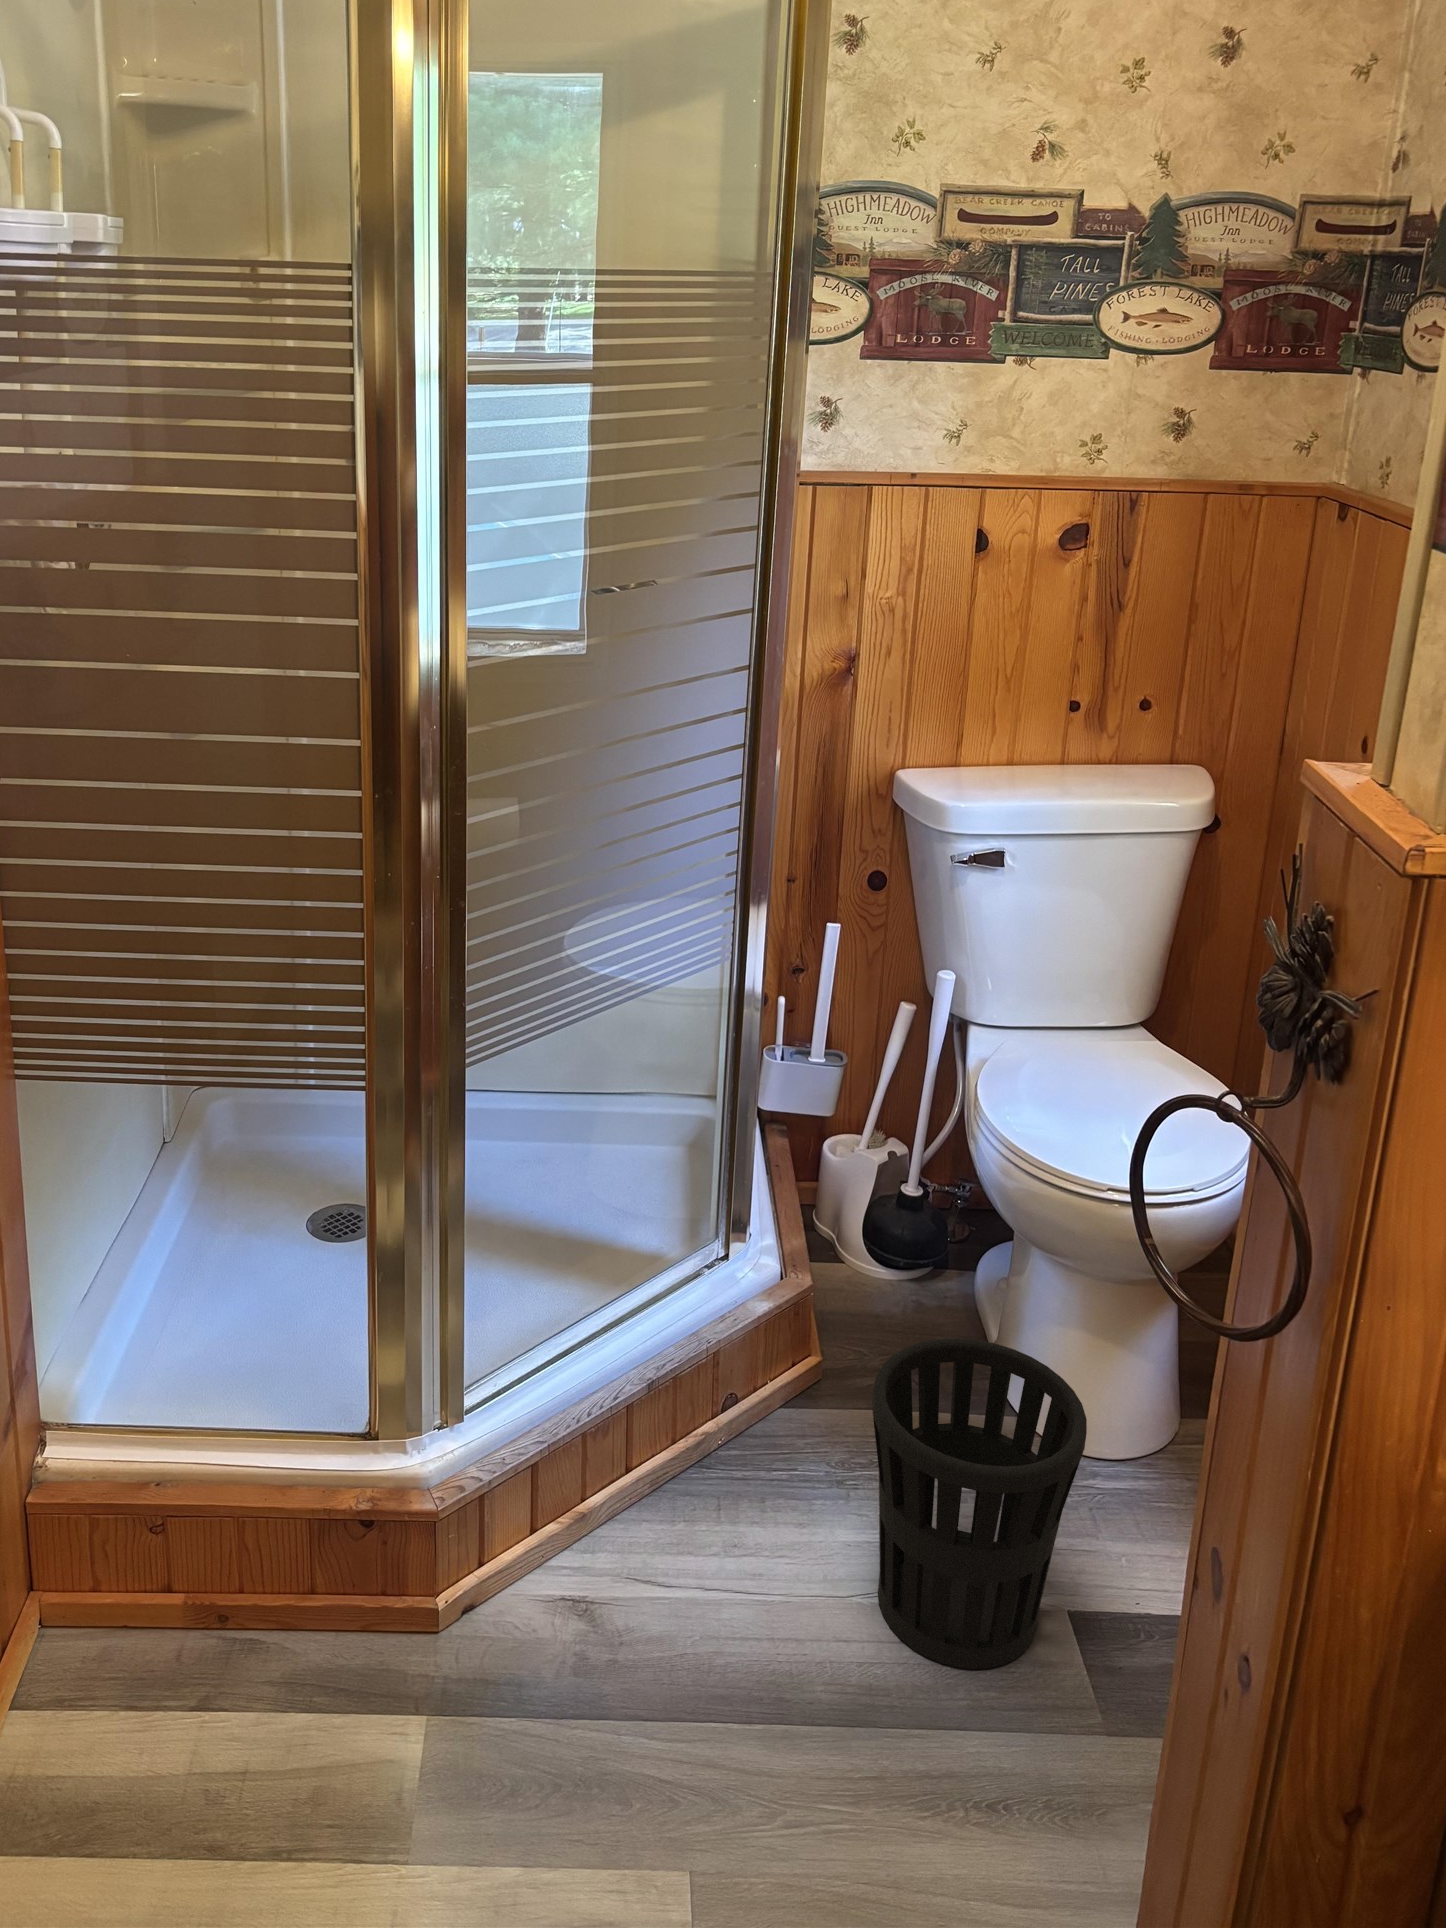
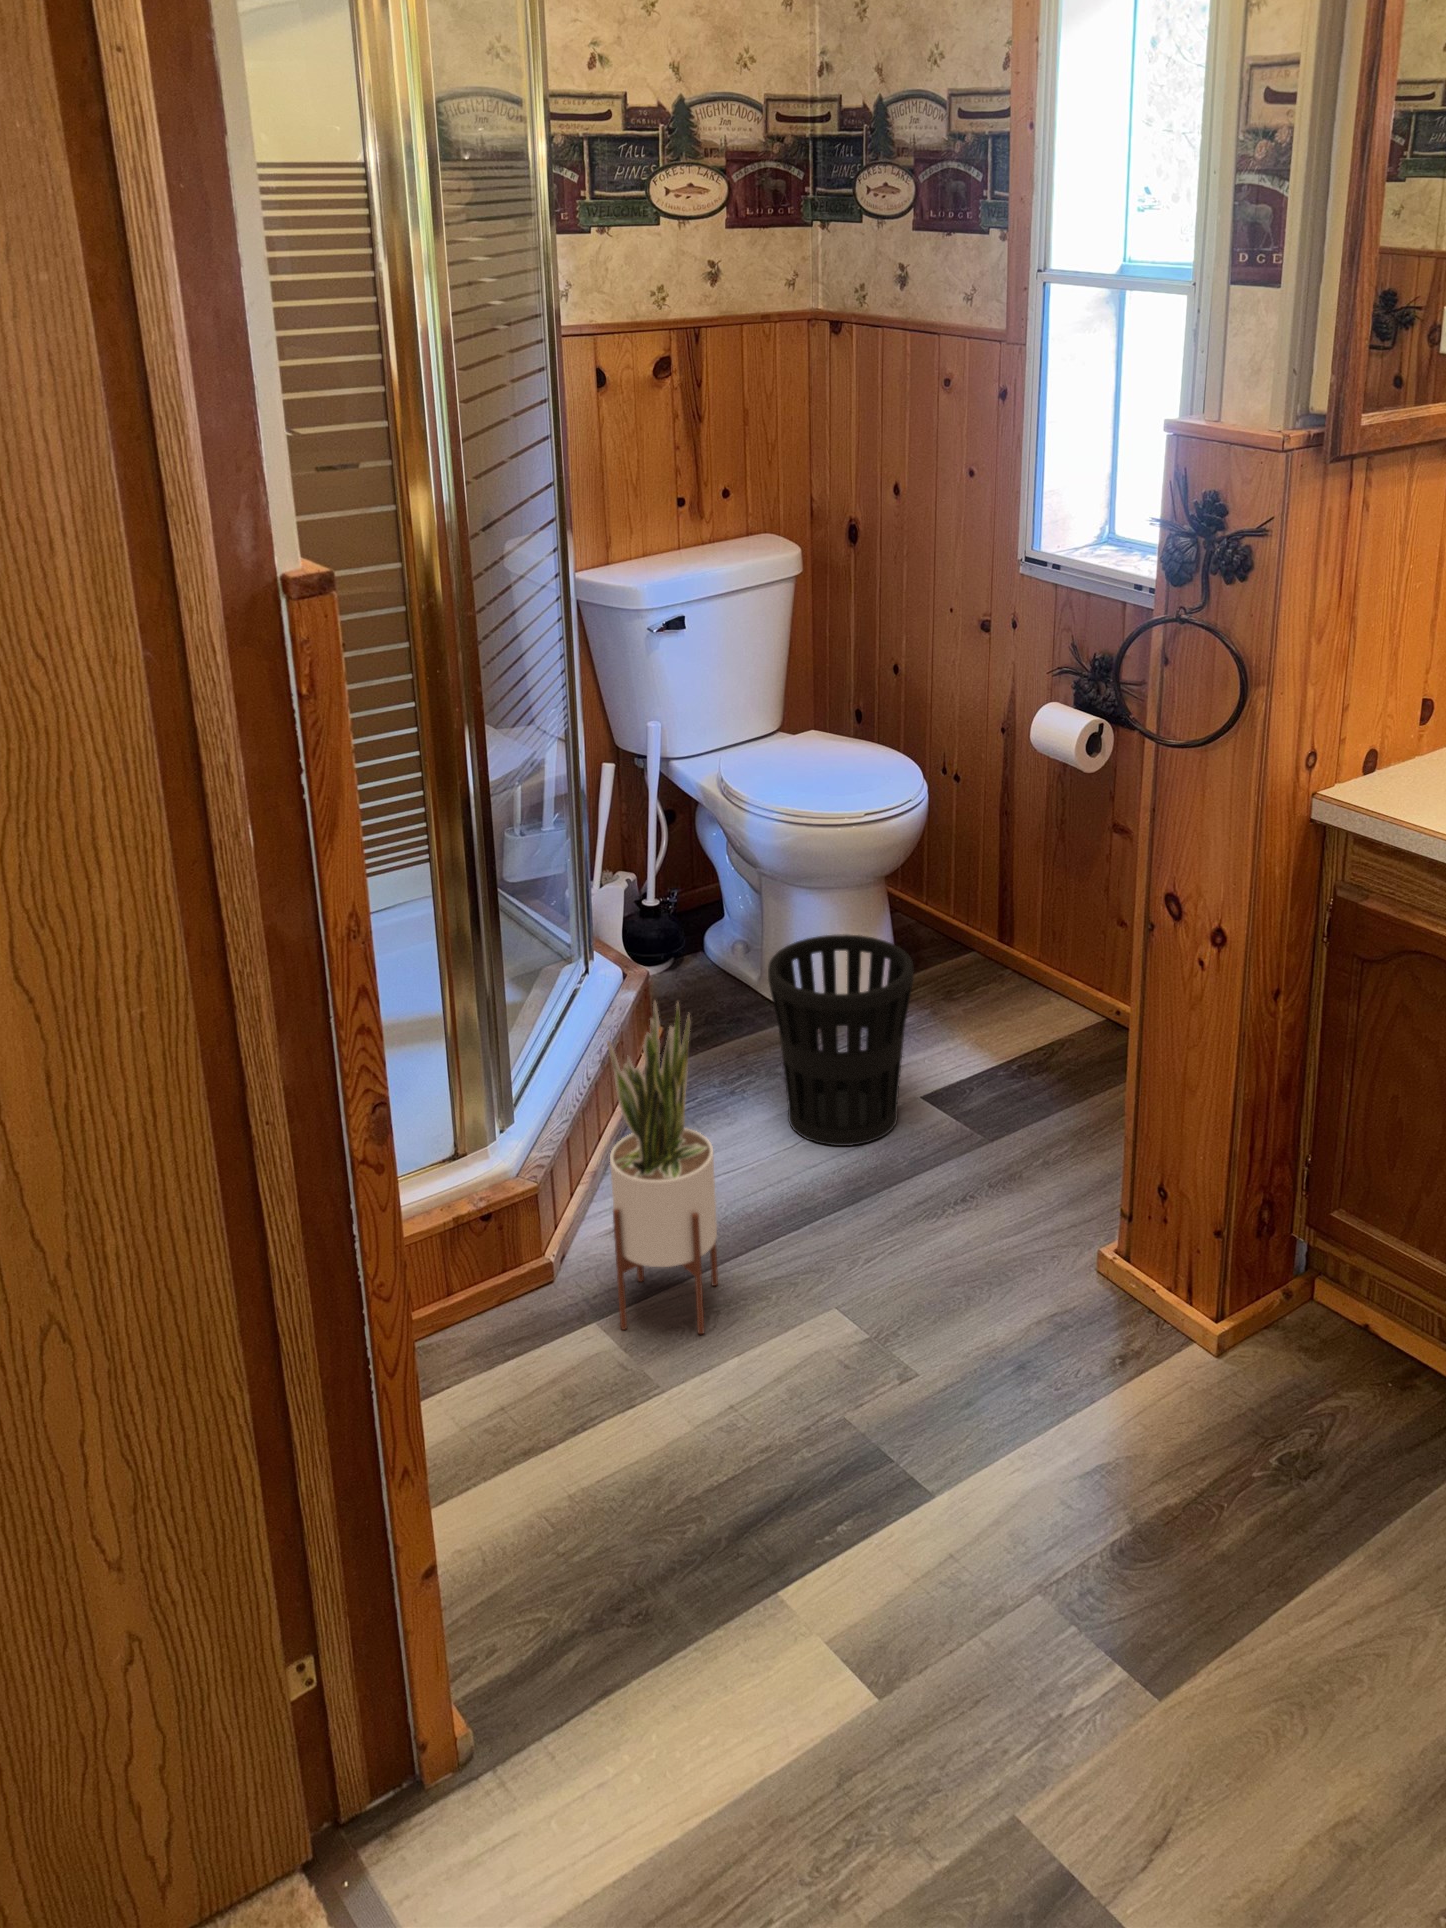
potted plant: none [416,1382,615,1849] -> present [607,1002,718,1334]

